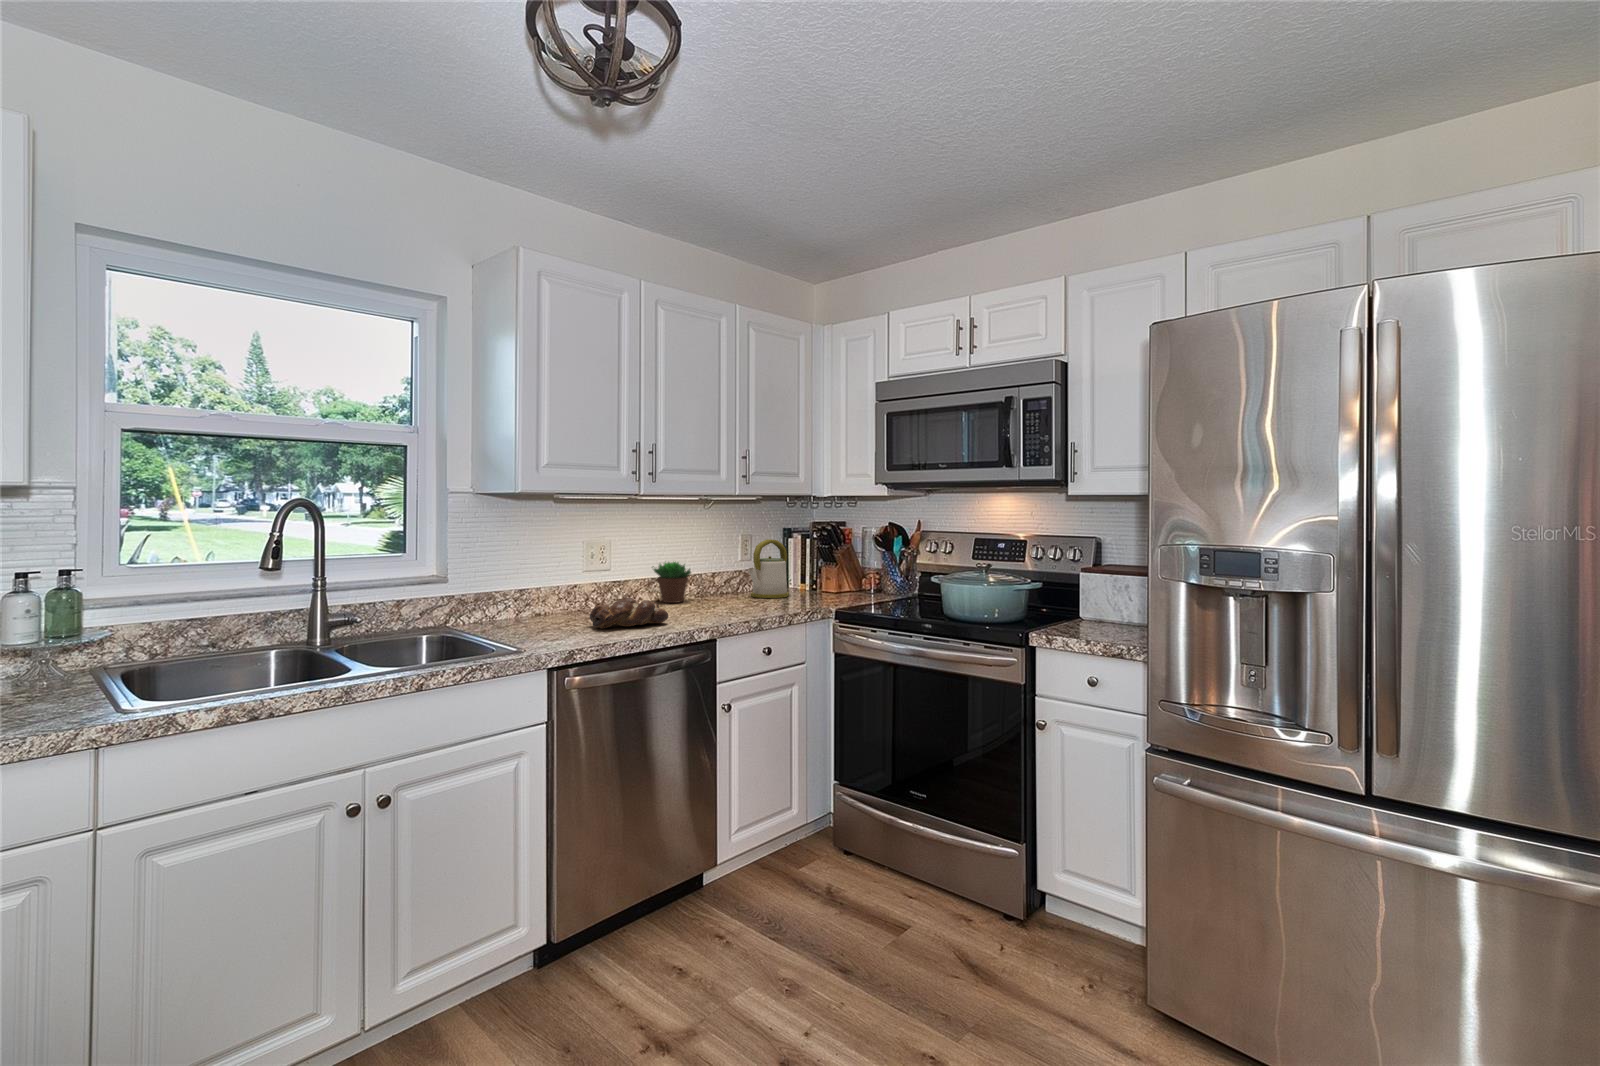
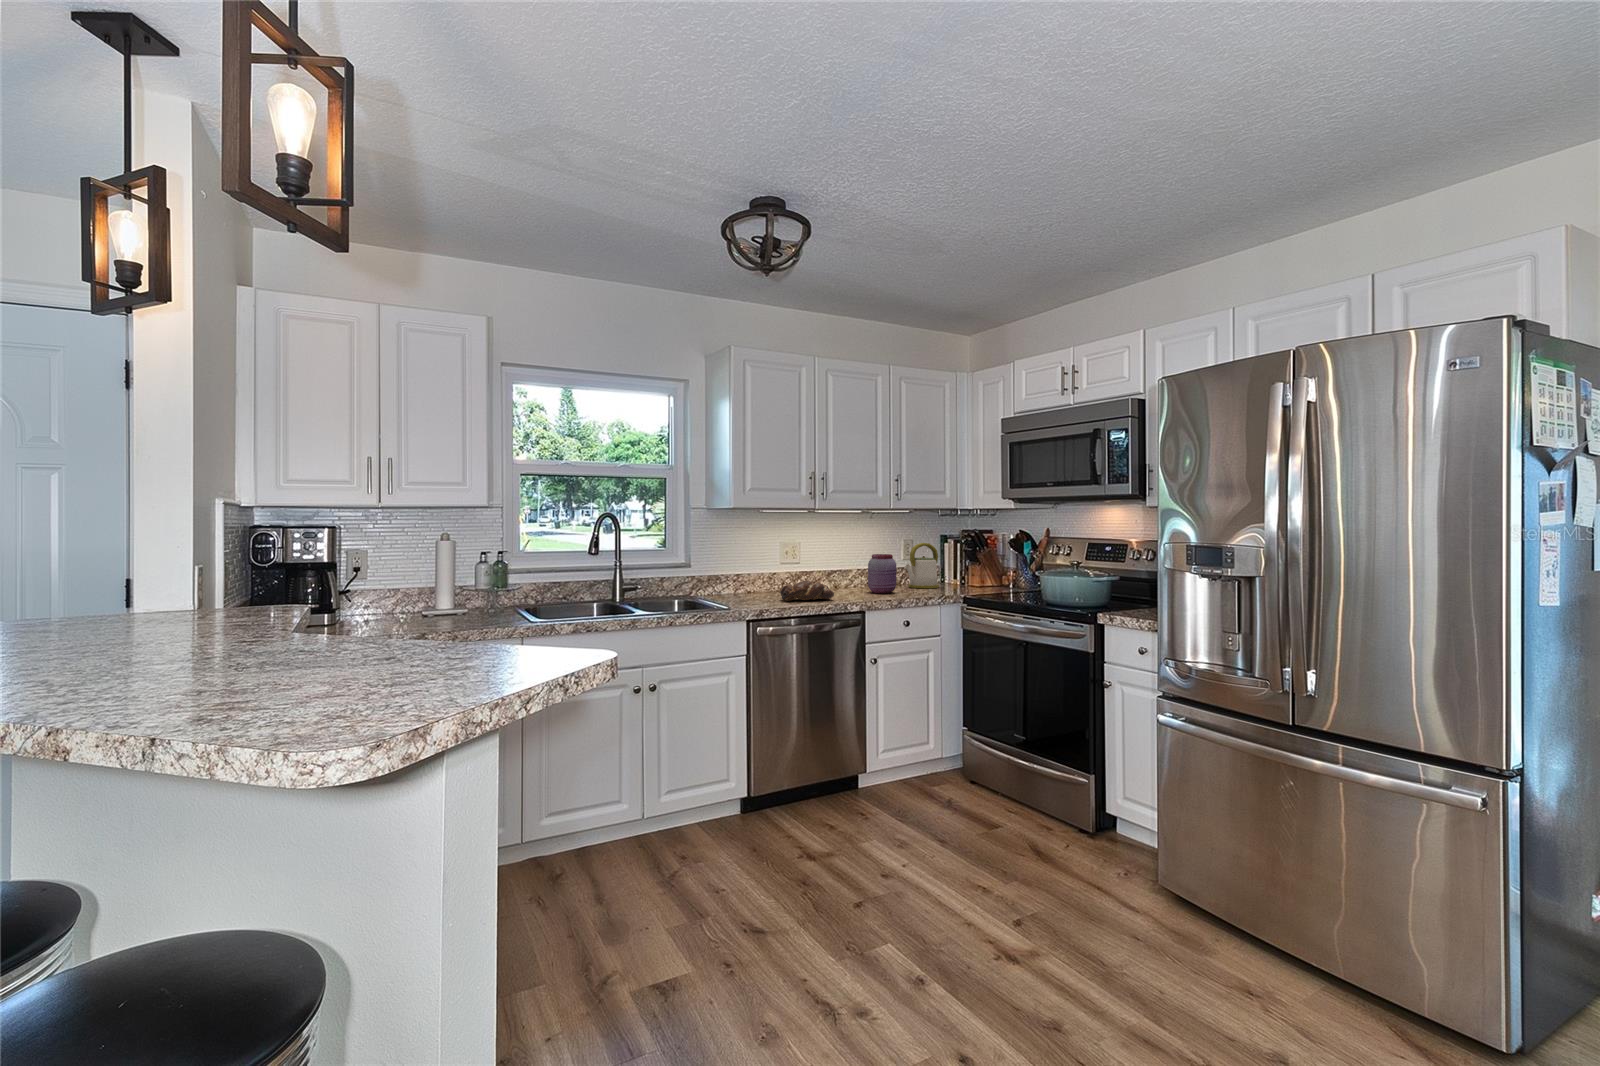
jar: none [706,556,743,609] -> present [868,554,896,593]
succulent plant: present [653,562,691,603] -> none [831,557,861,589]

